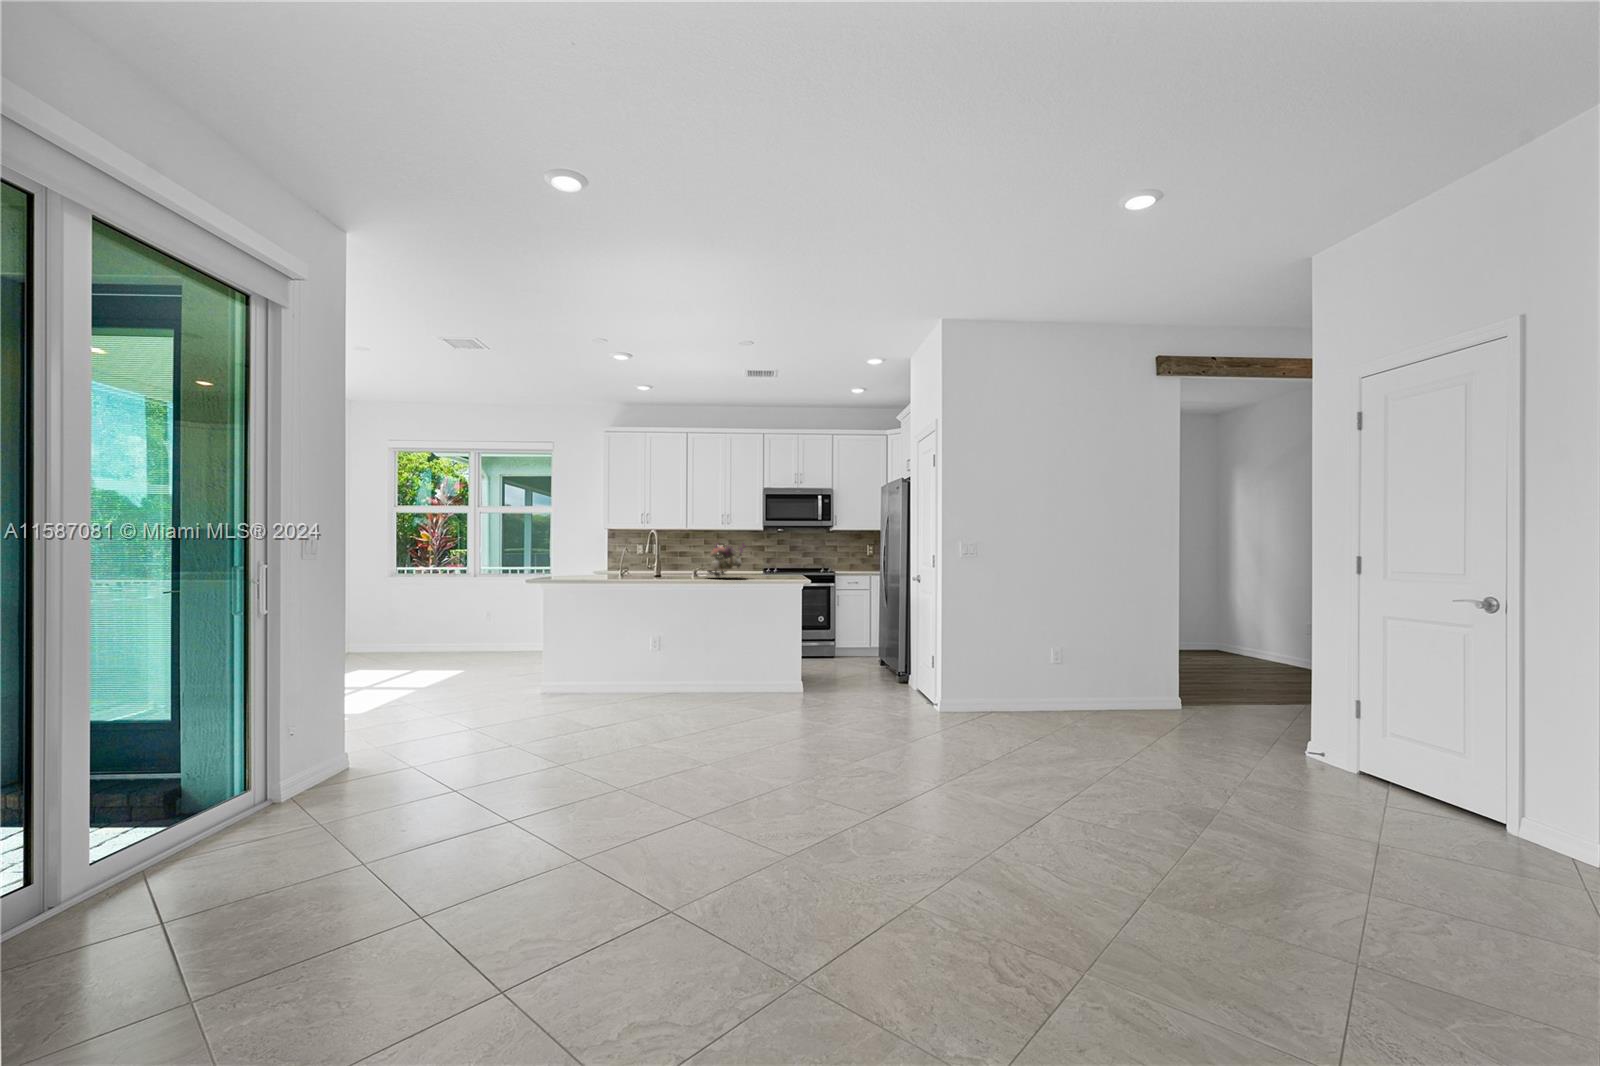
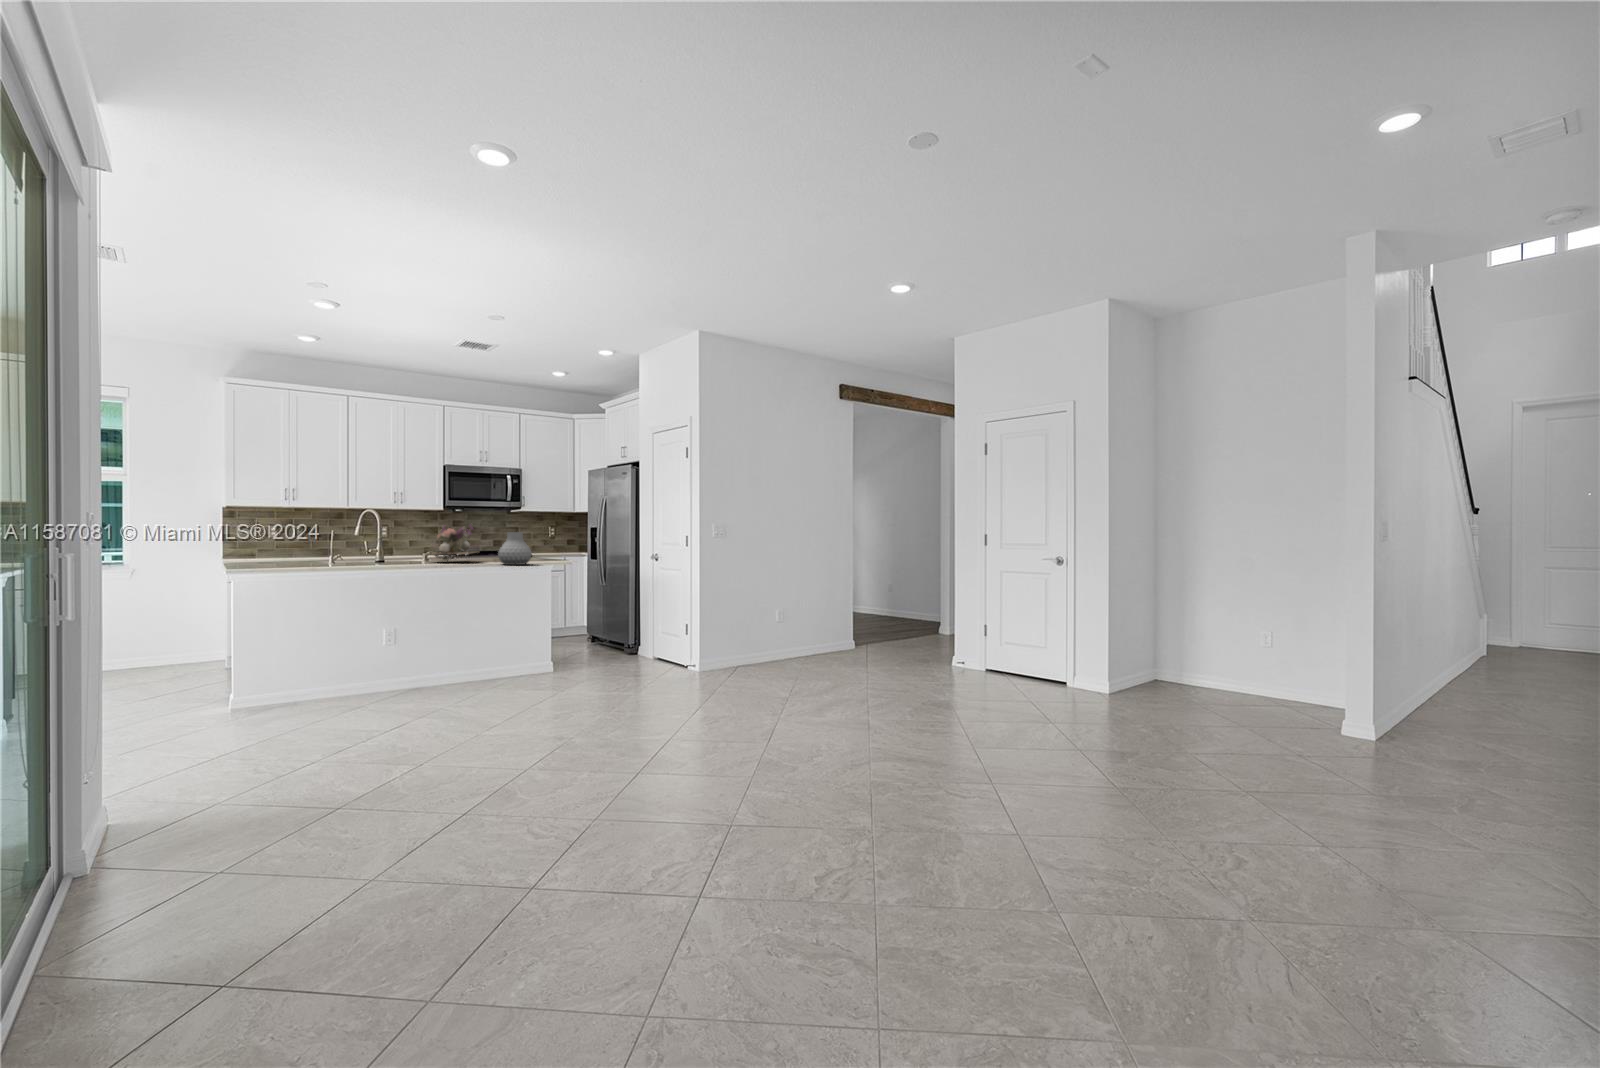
vase: none [752,550,784,582] -> present [498,532,531,565]

